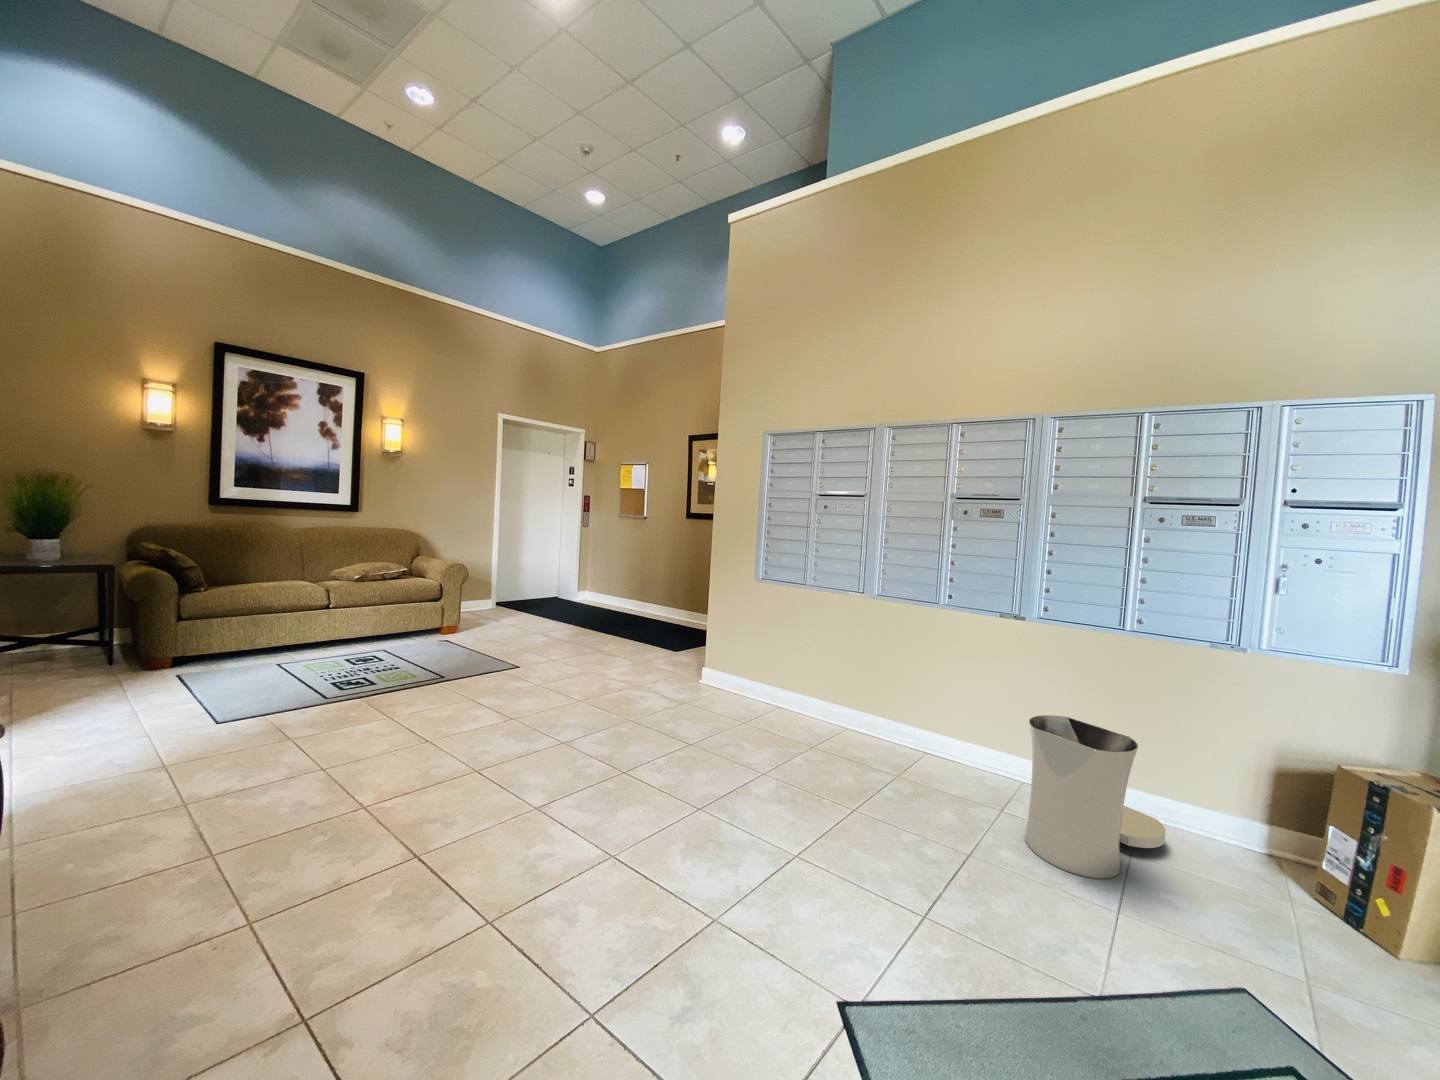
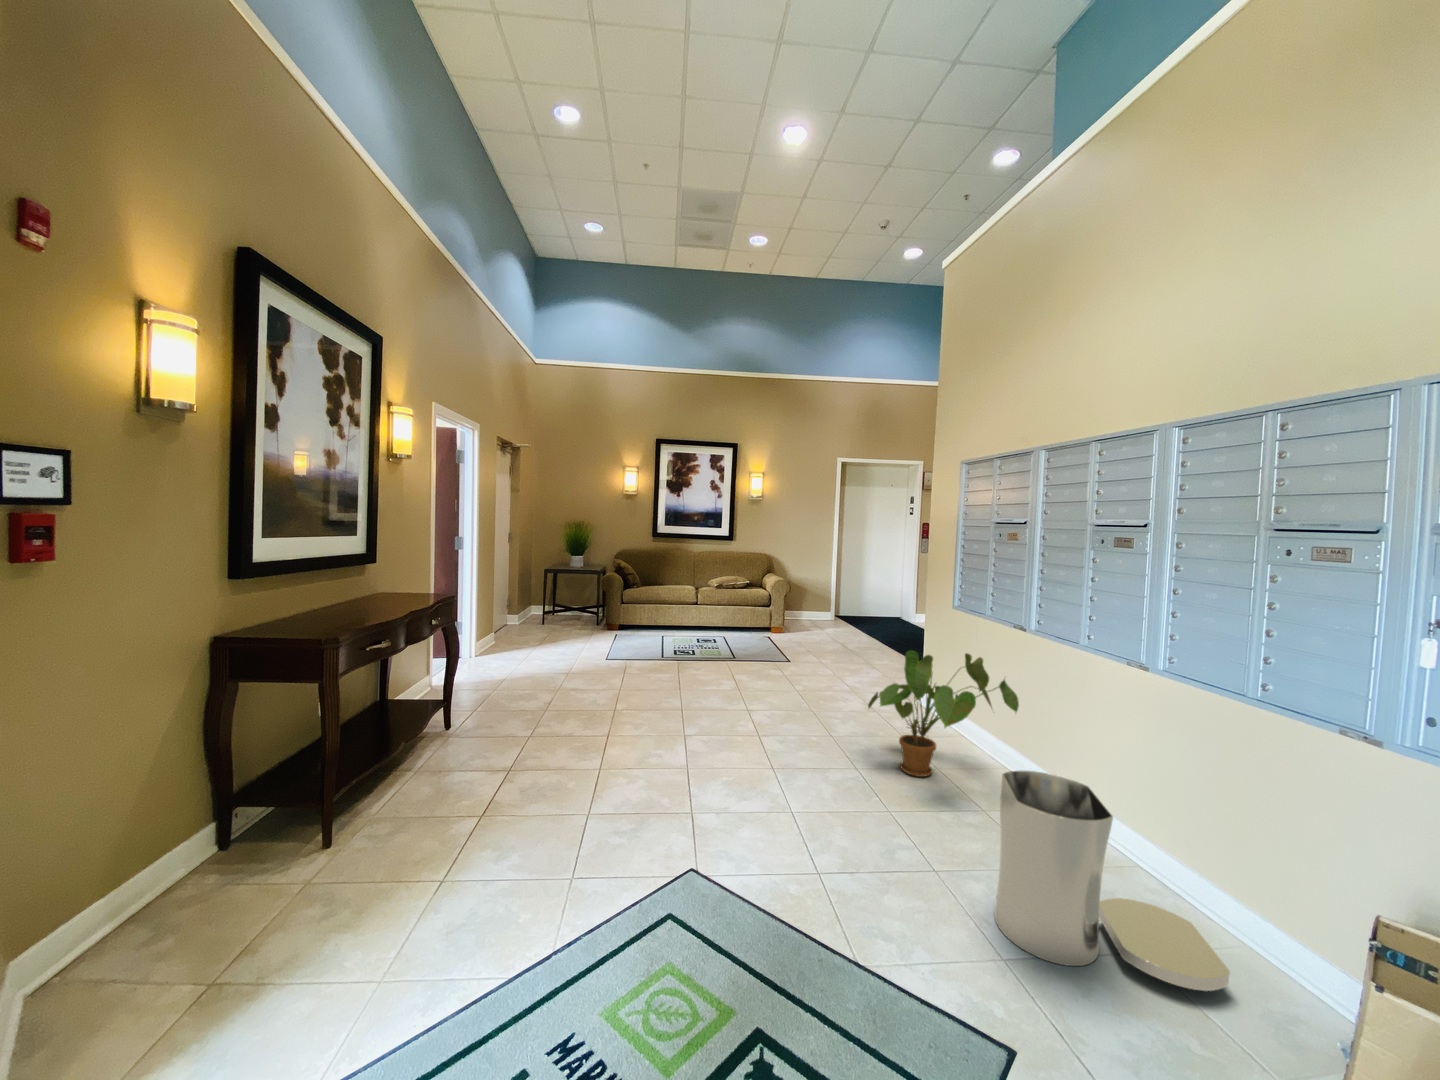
house plant: none [750,620,892,754] -> present [868,650,1019,777]

